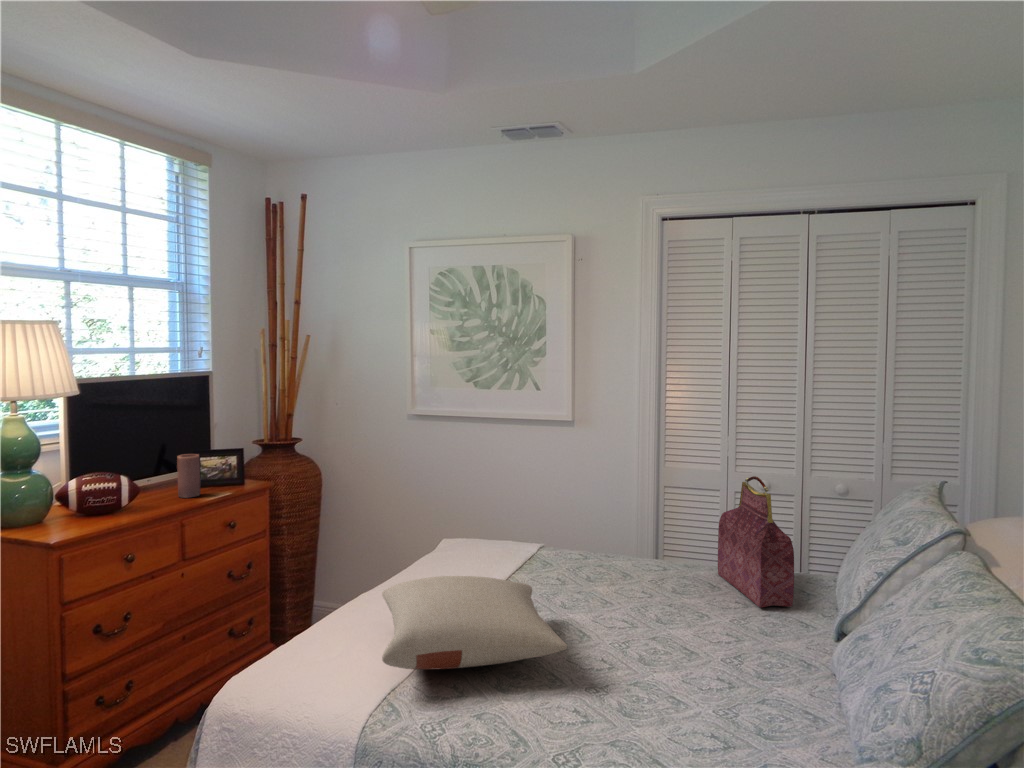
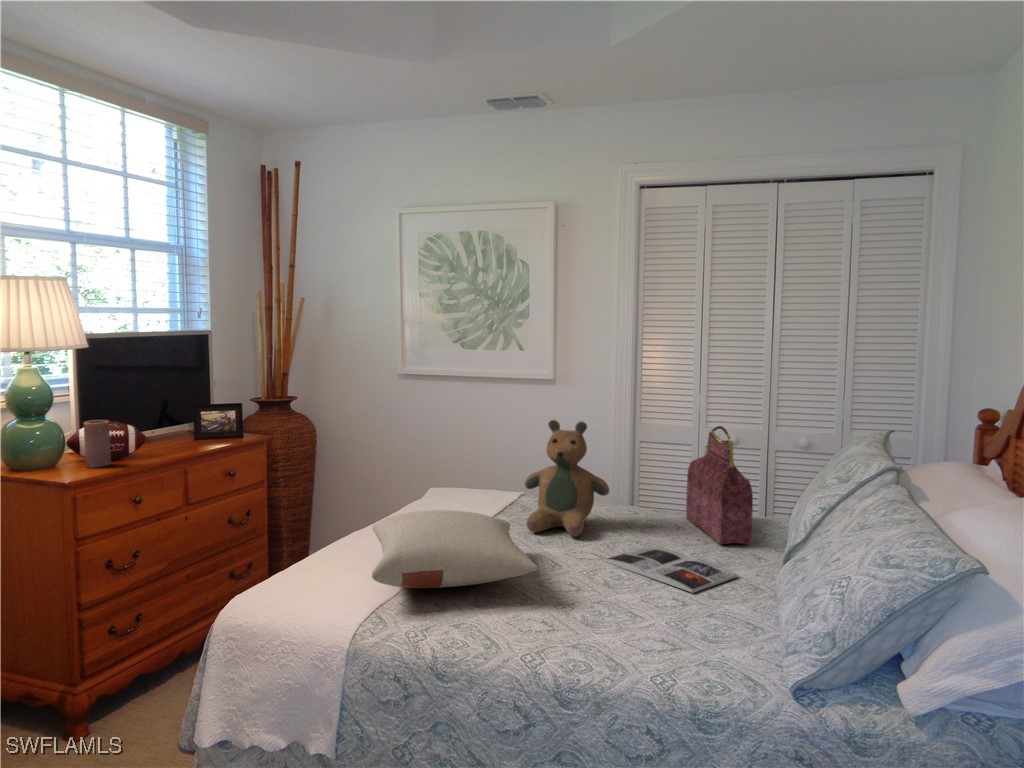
candle: present [177,454,200,498] -> present [84,420,111,468]
teddy bear: none [544,470,637,599] -> present [525,420,609,537]
magazine: none [633,611,786,671] -> present [603,547,738,593]

